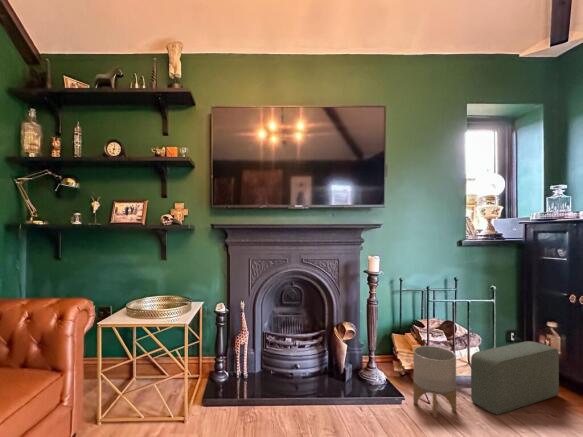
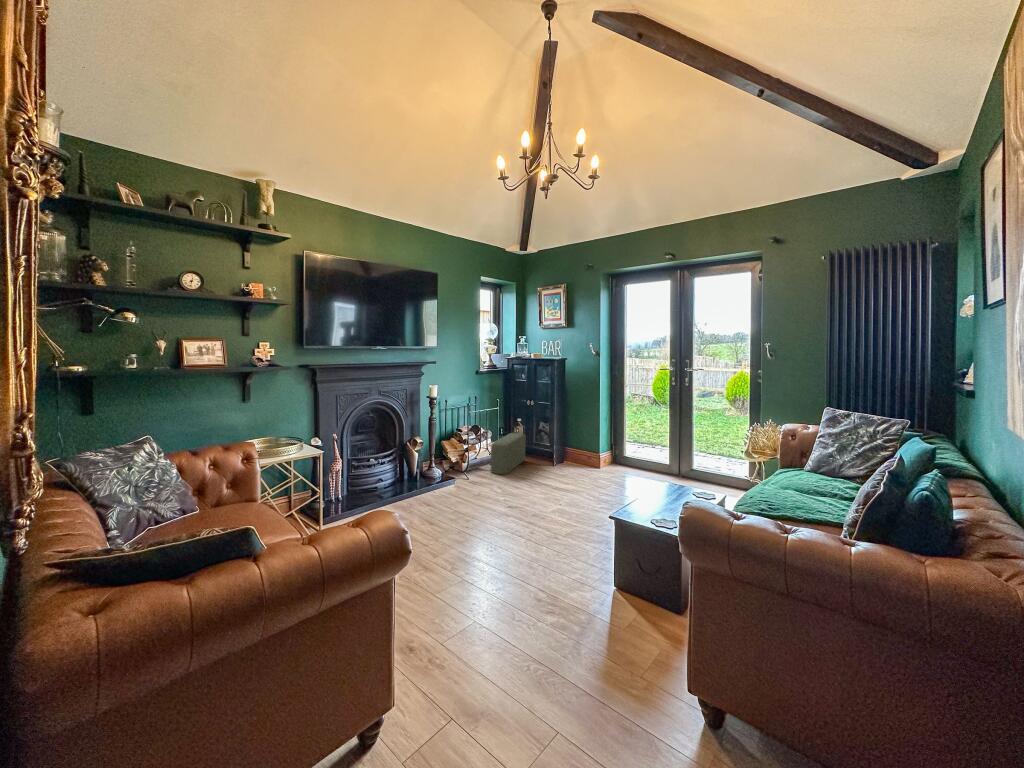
planter: present [414,346,456,418] -> none [463,443,489,483]

